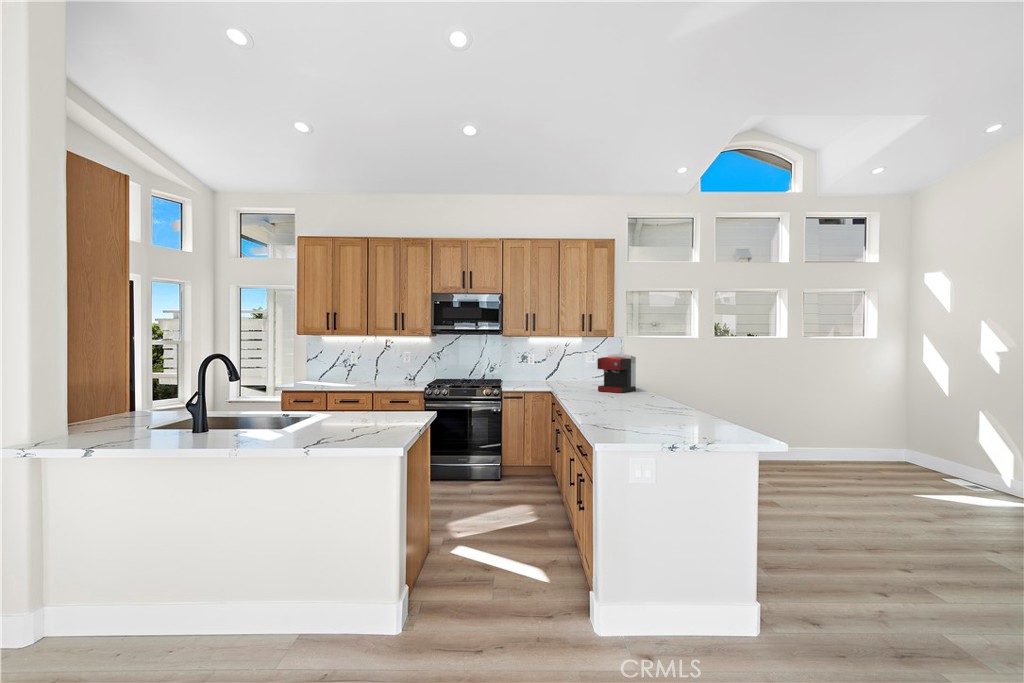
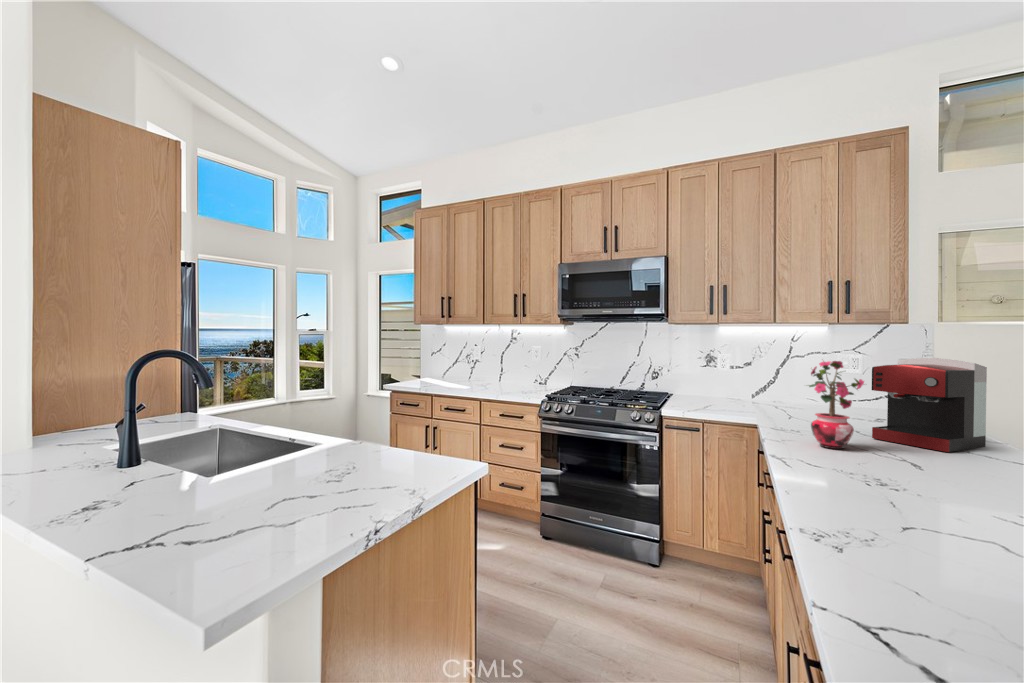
potted plant: none [571,355,594,395] -> present [809,361,864,449]

